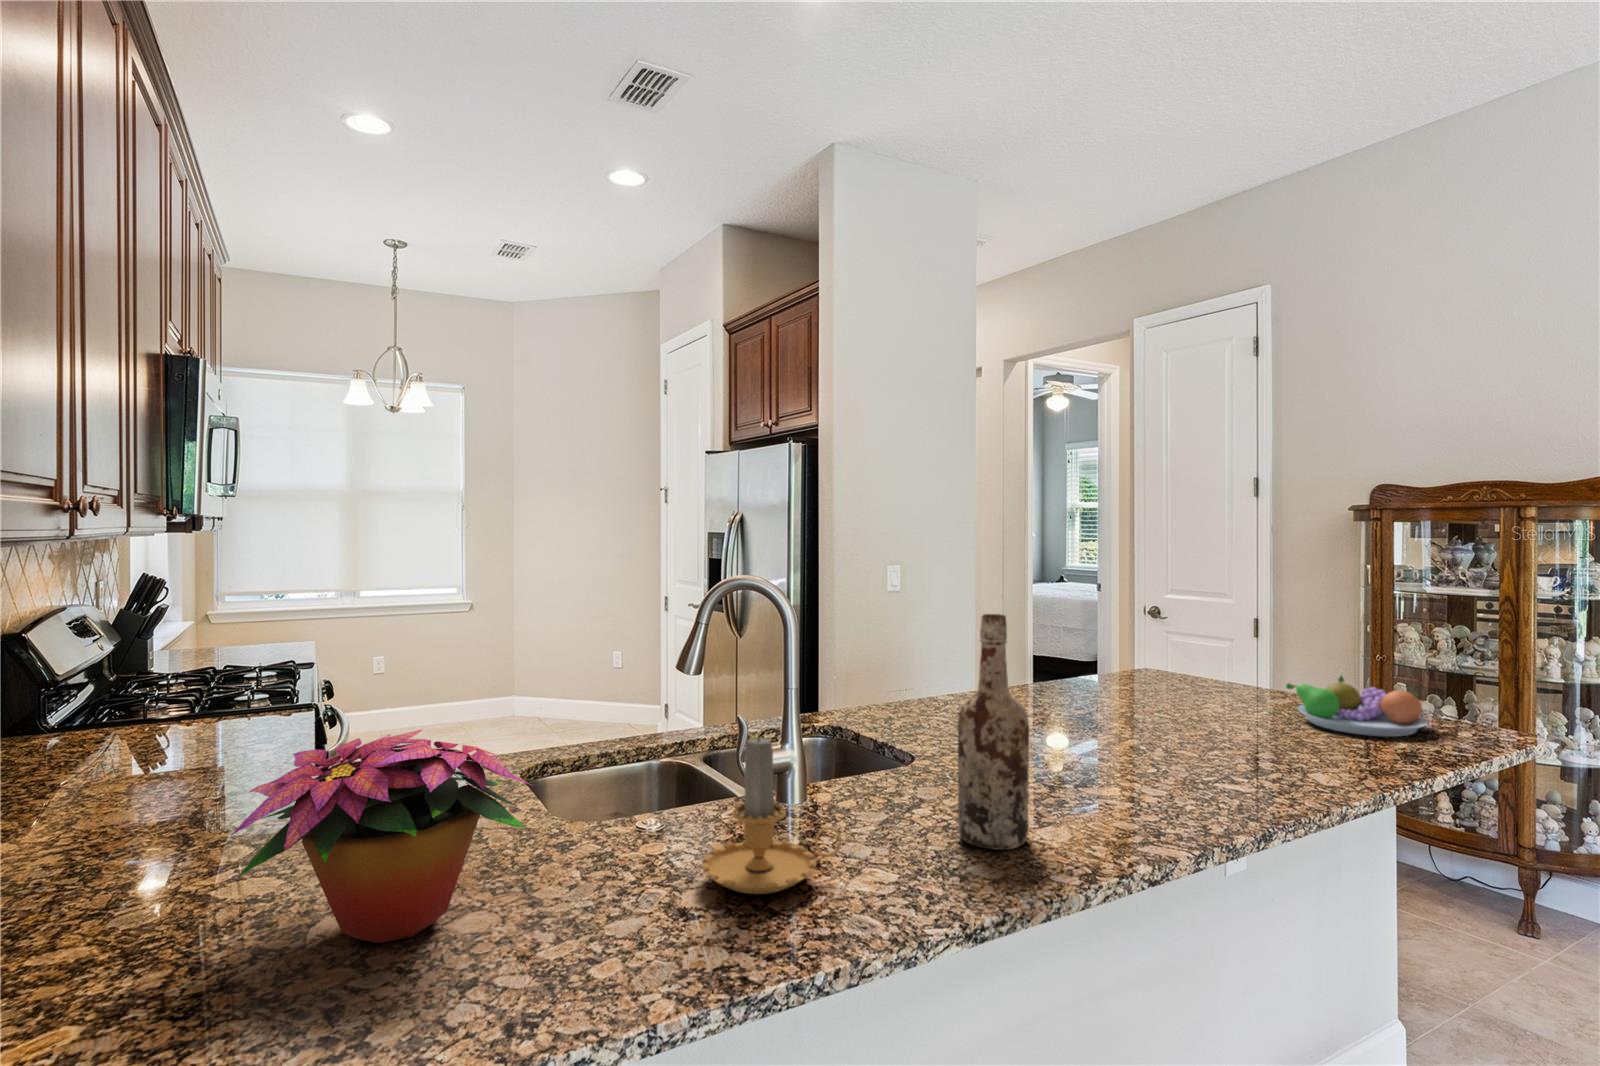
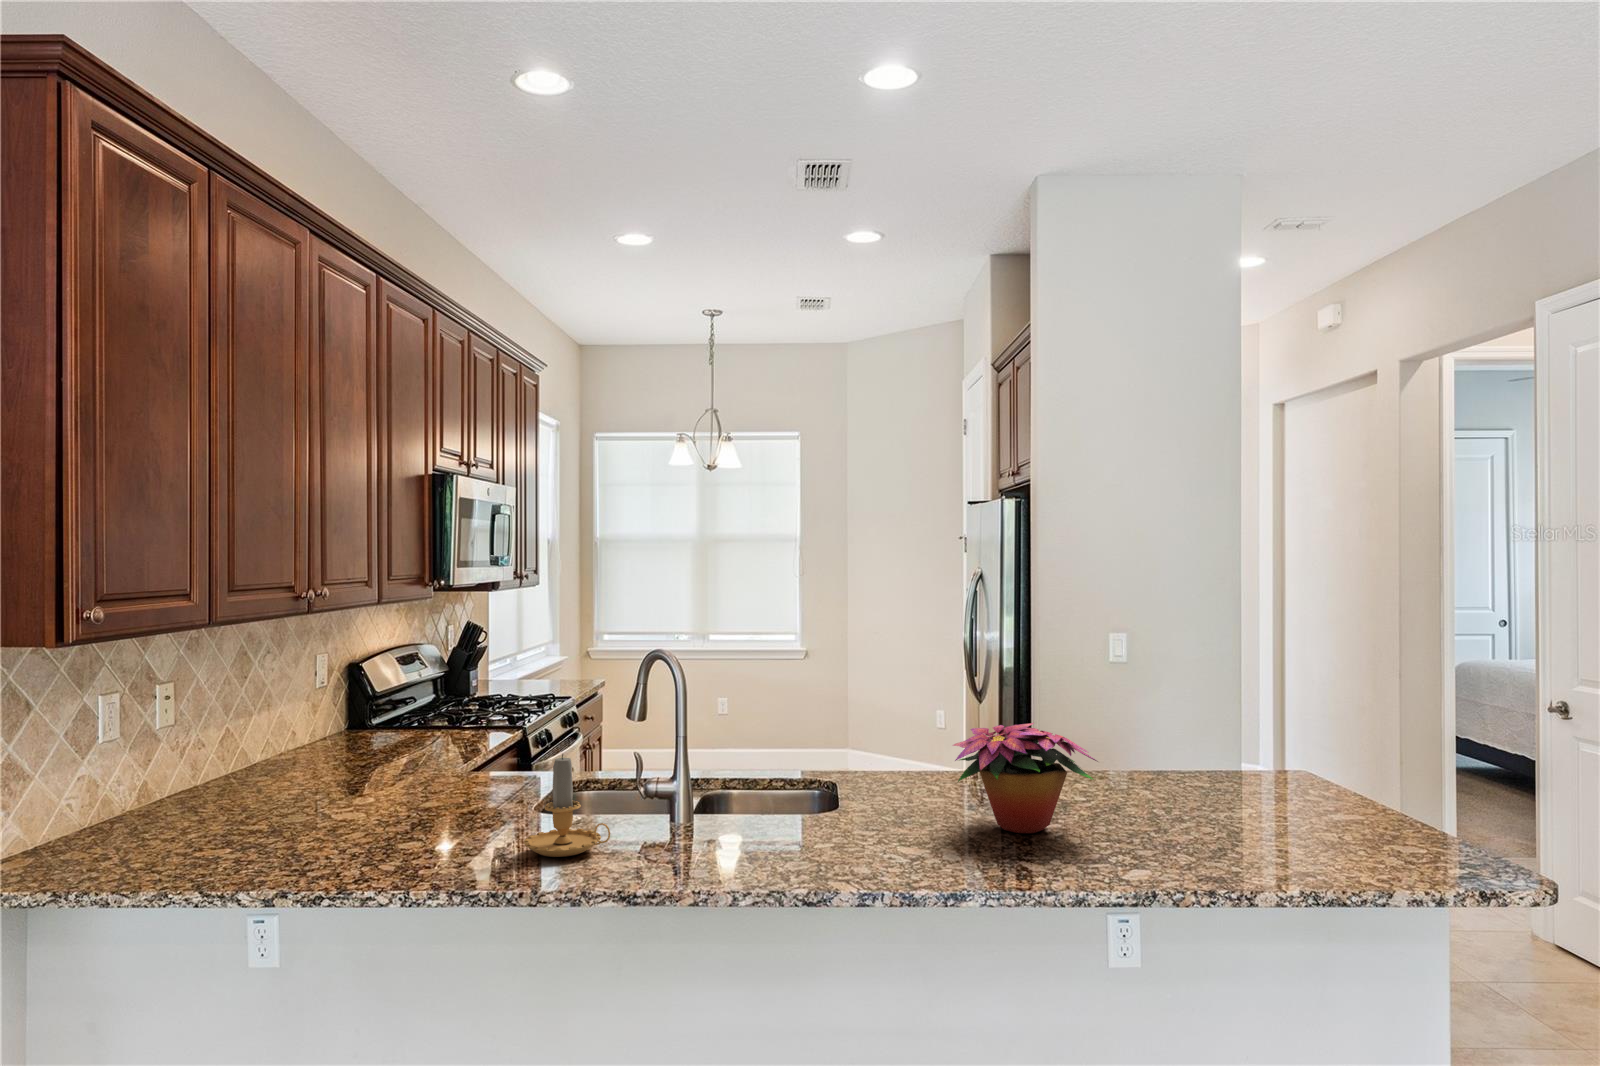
wine bottle: present [958,614,1029,850] -> none [716,686,769,864]
fruit bowl: present [1286,676,1428,737] -> none [1278,785,1420,858]
flower arrangement: present [232,730,535,943] -> present [953,723,1098,833]

